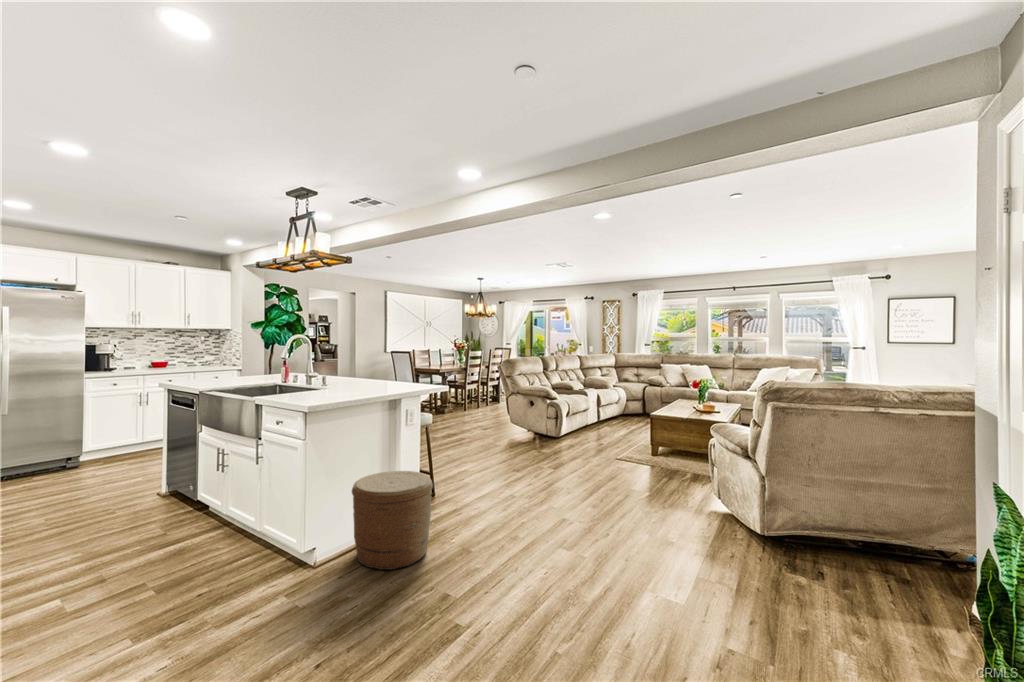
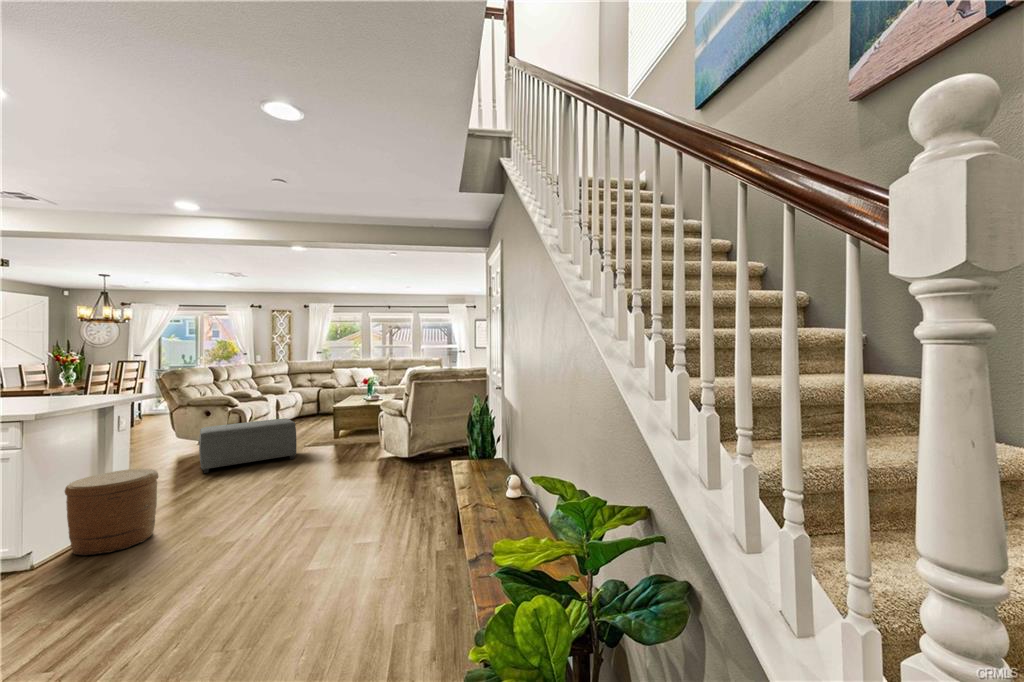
ottoman: none [508,422,604,477] -> present [199,418,297,473]

